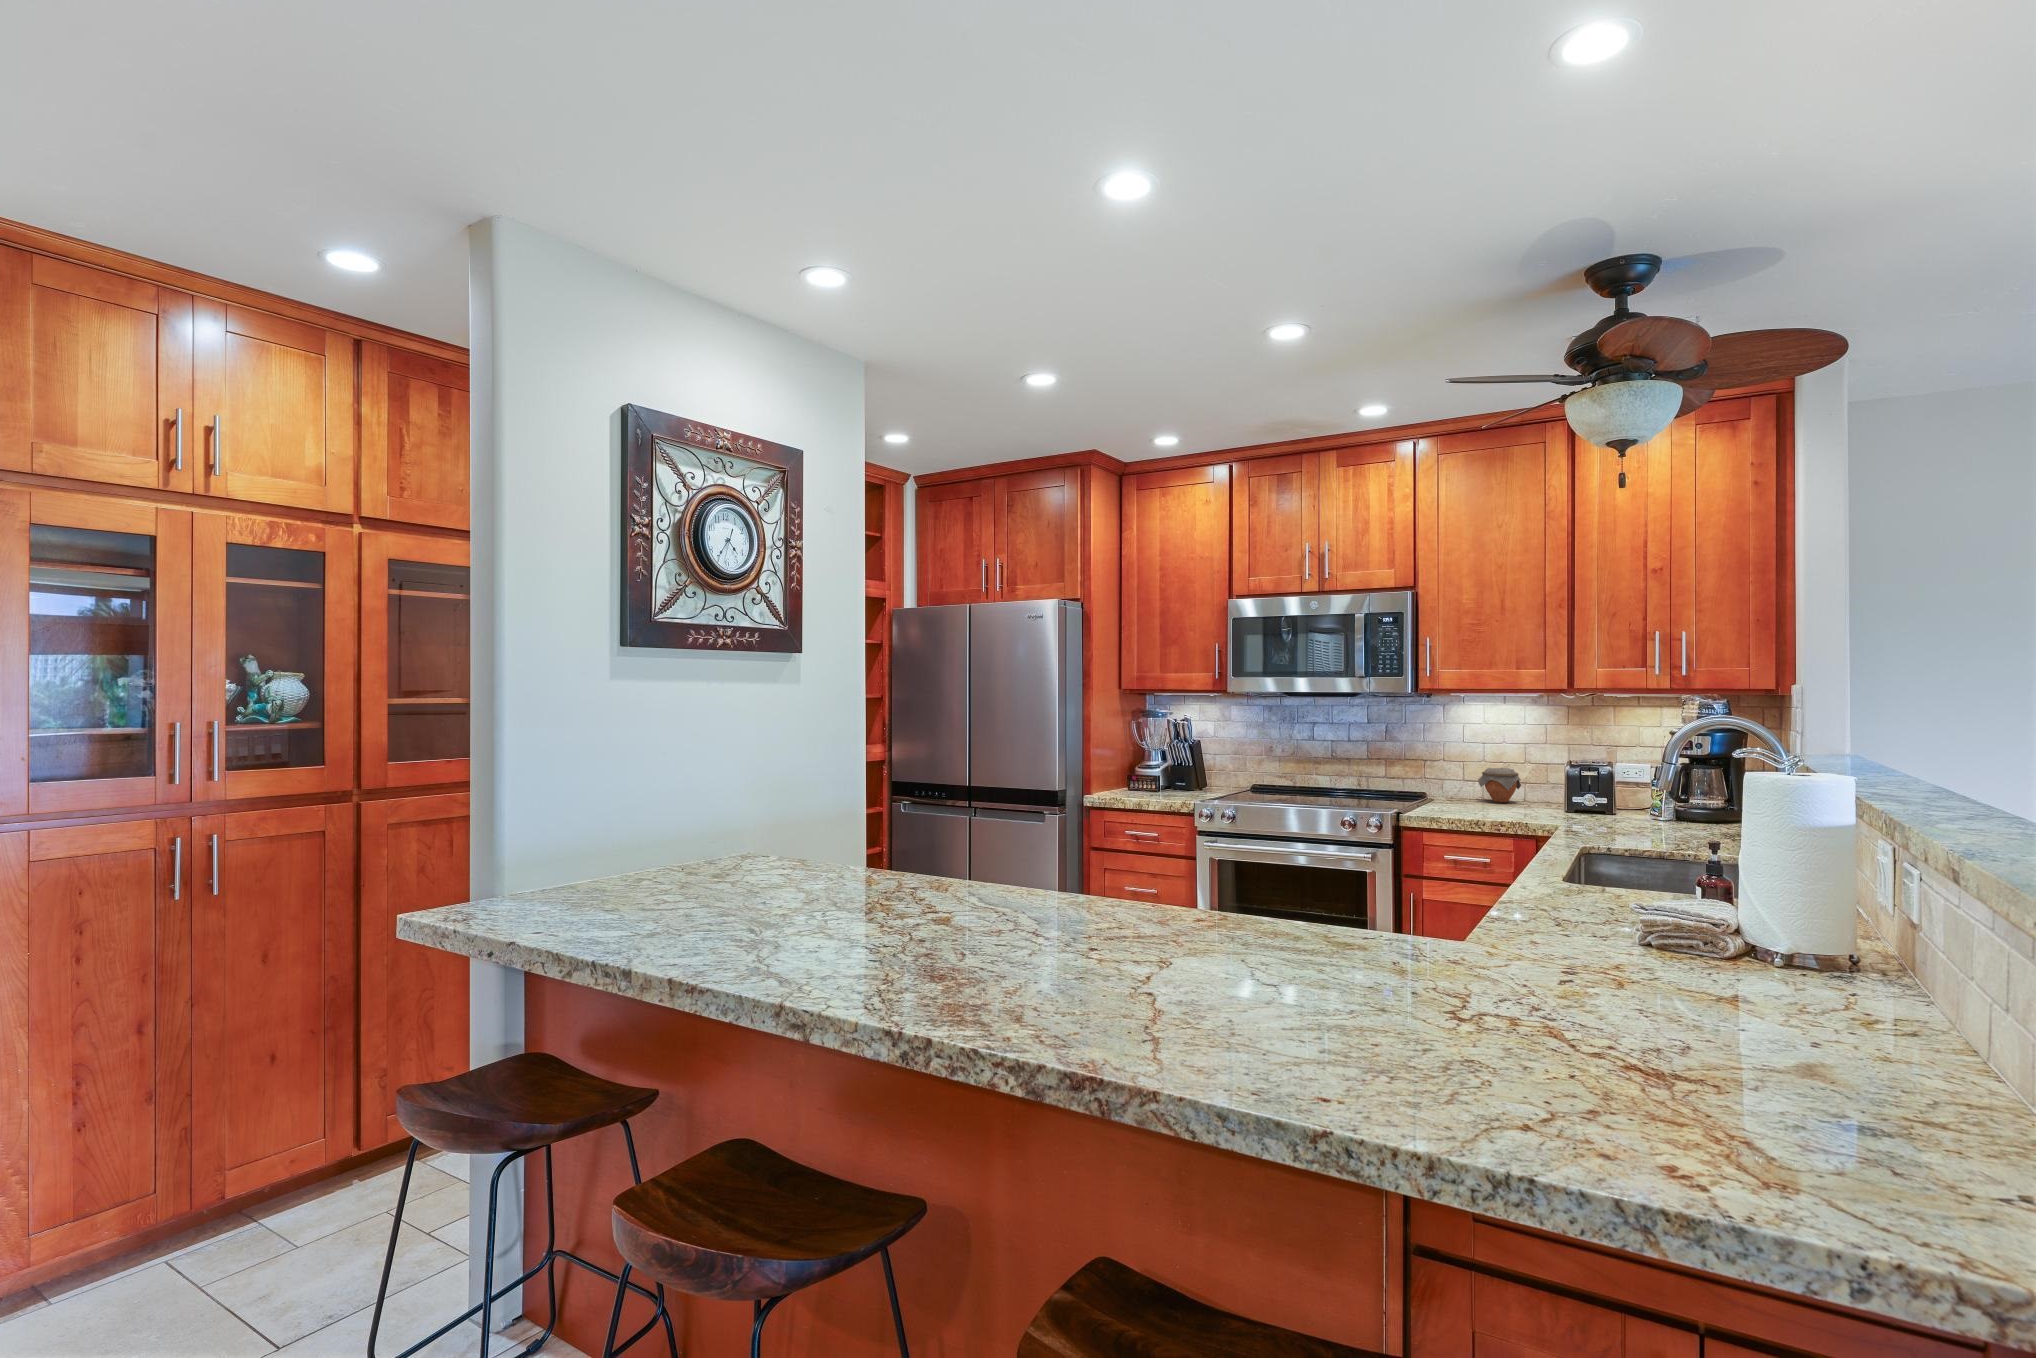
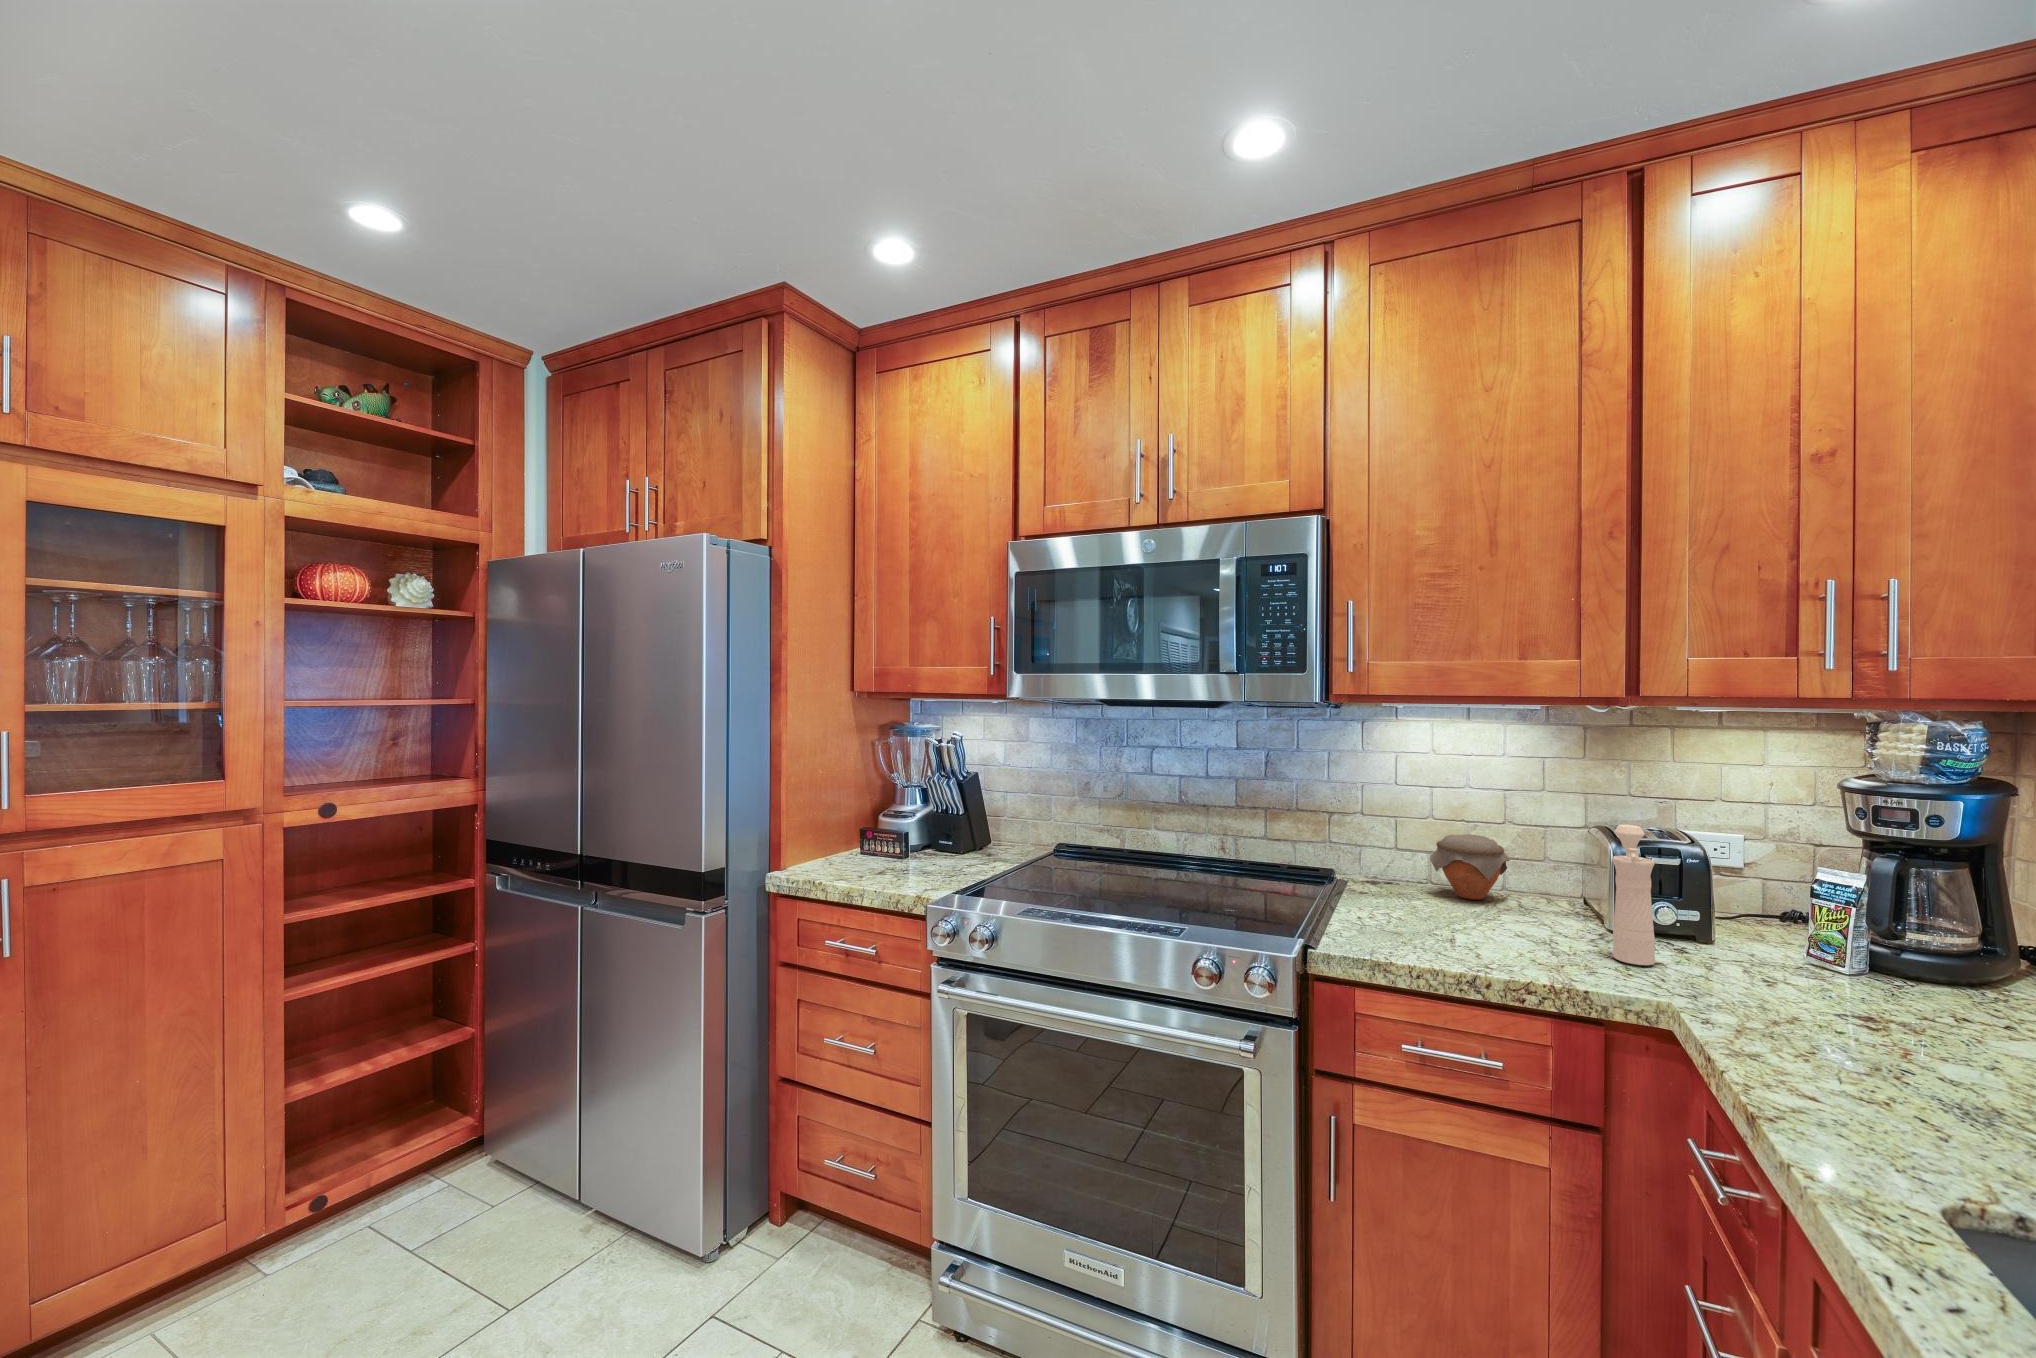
pepper mill: none [1552,754,1576,818] -> present [1612,825,1655,965]

